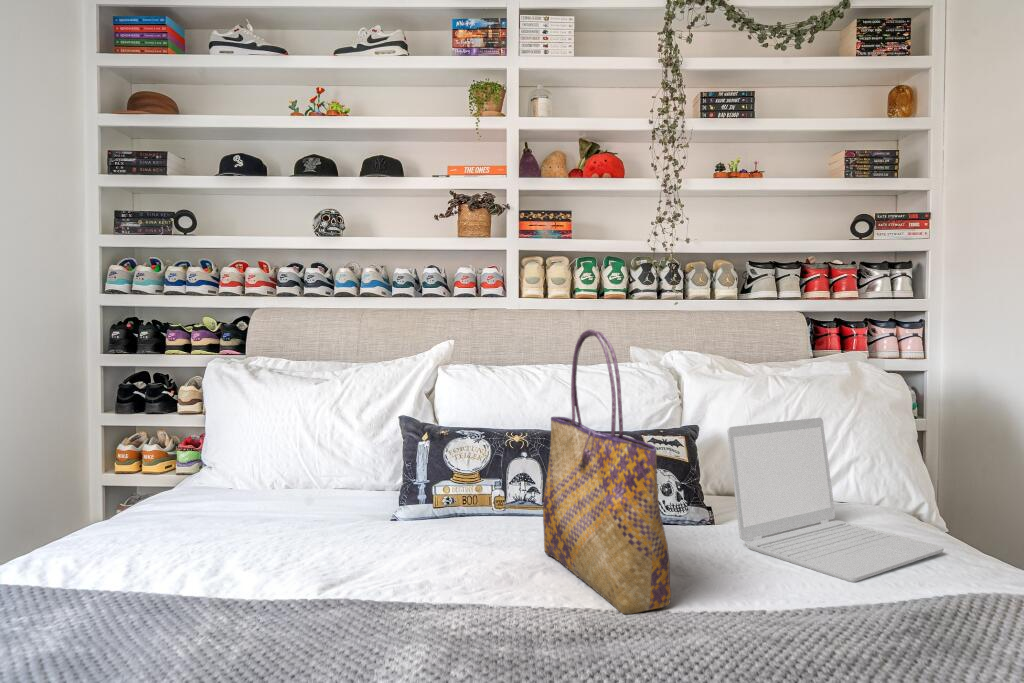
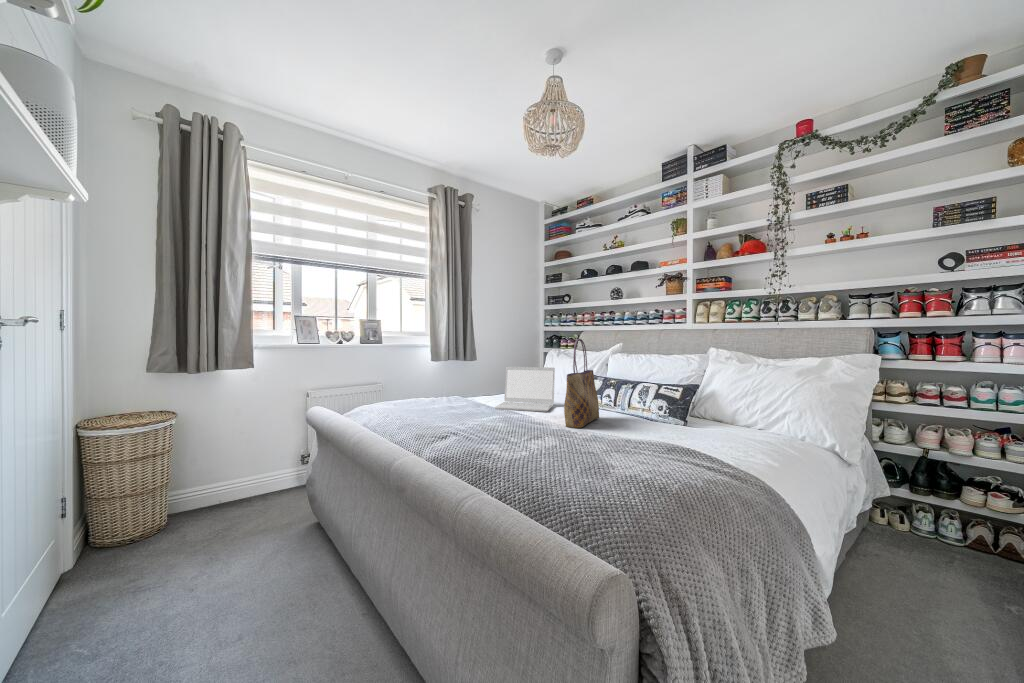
laptop: present [727,418,944,582] -> present [495,366,555,412]

